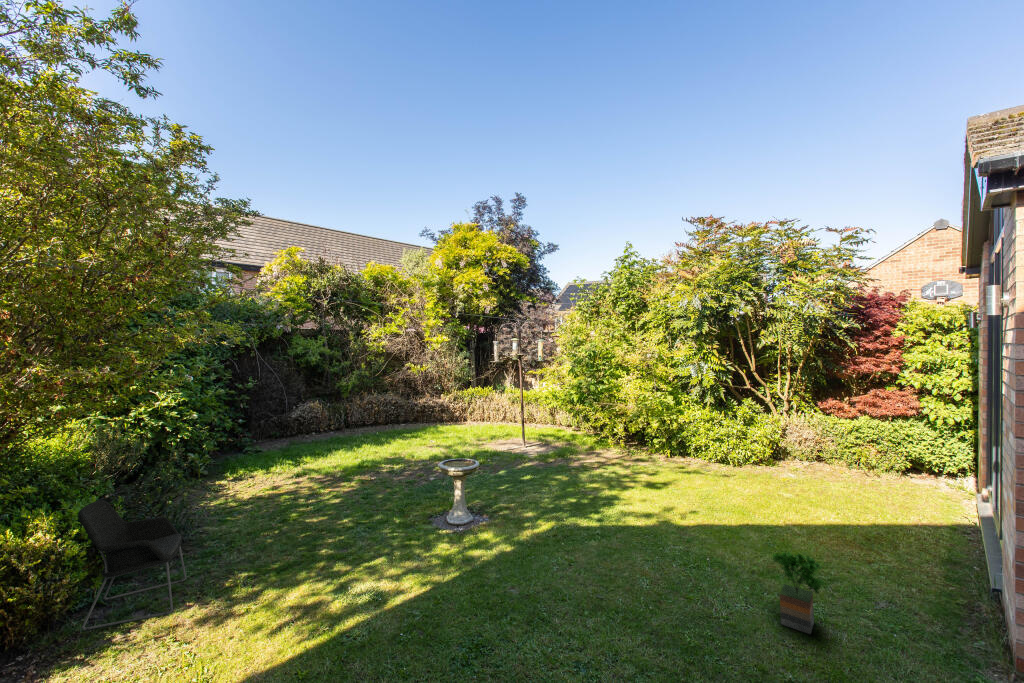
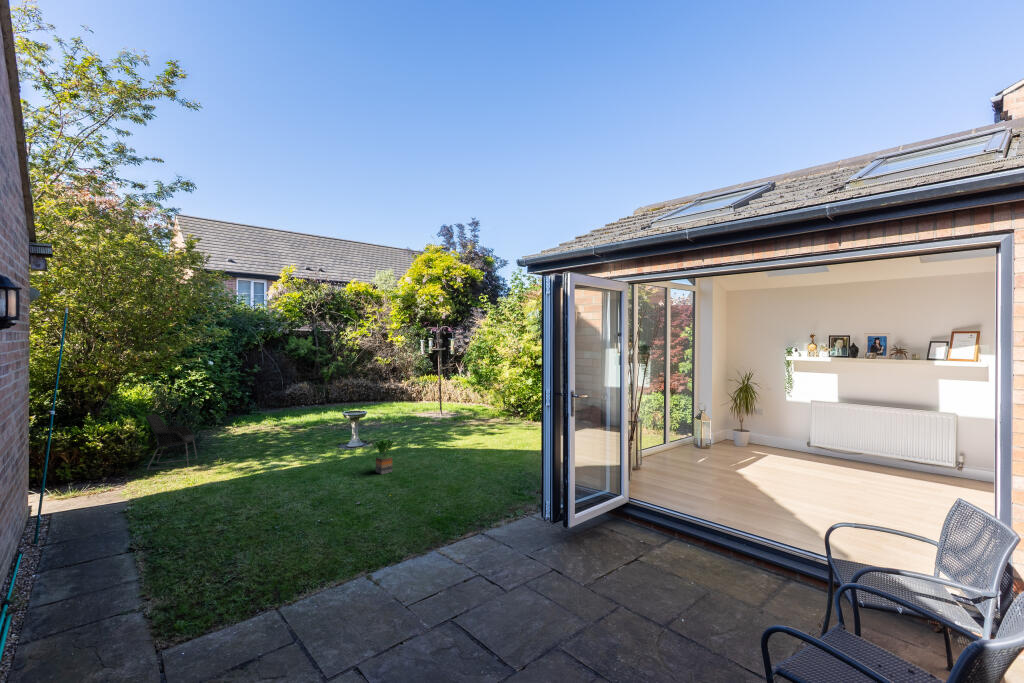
potted tree: present [772,552,825,634] -> present [374,439,396,474]

